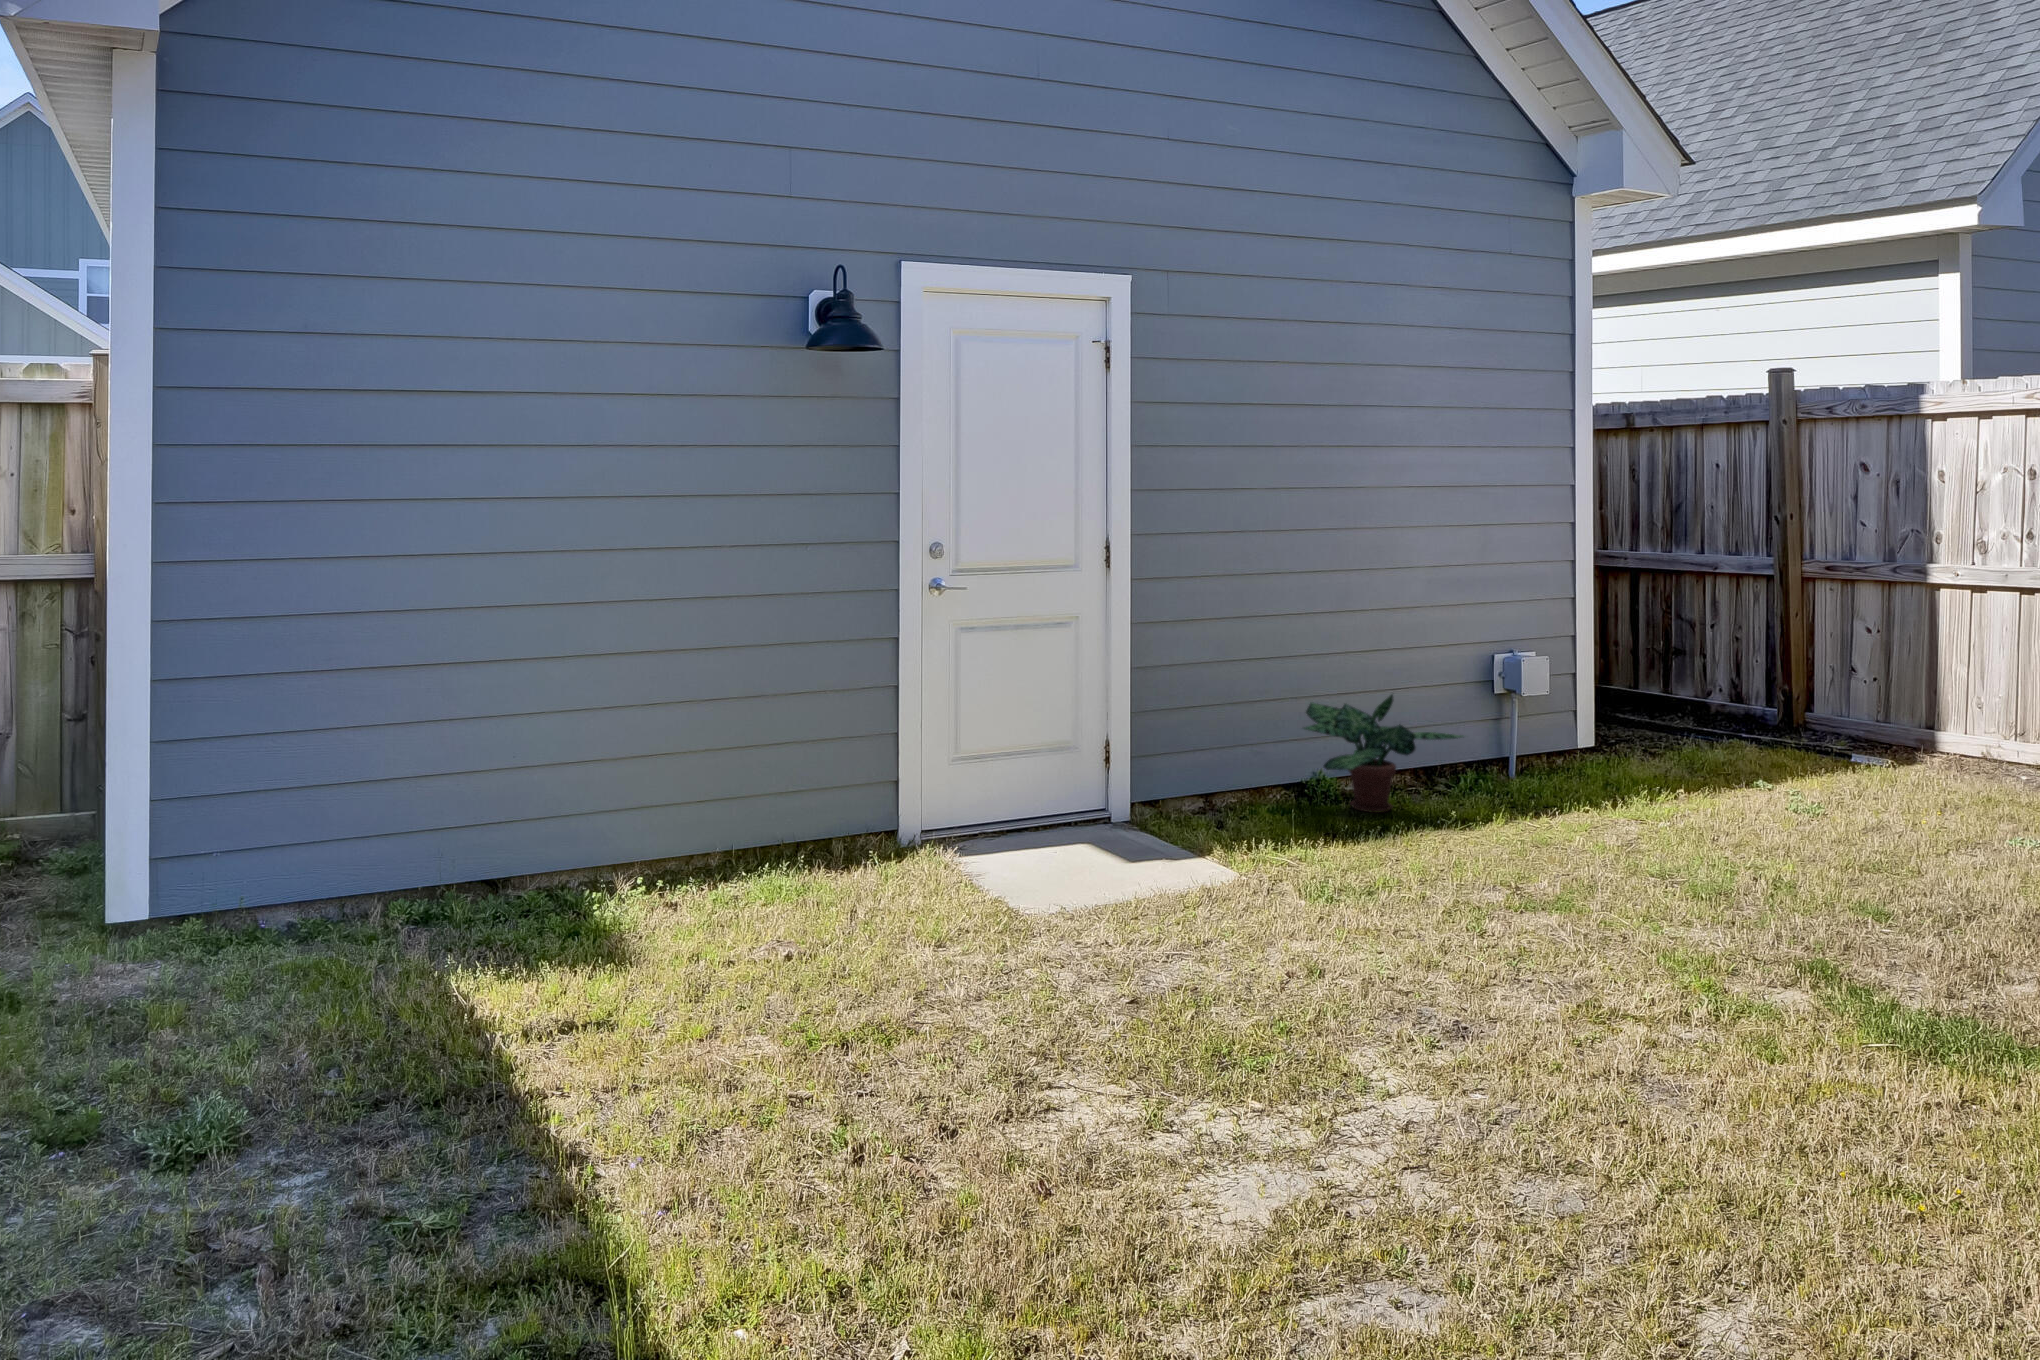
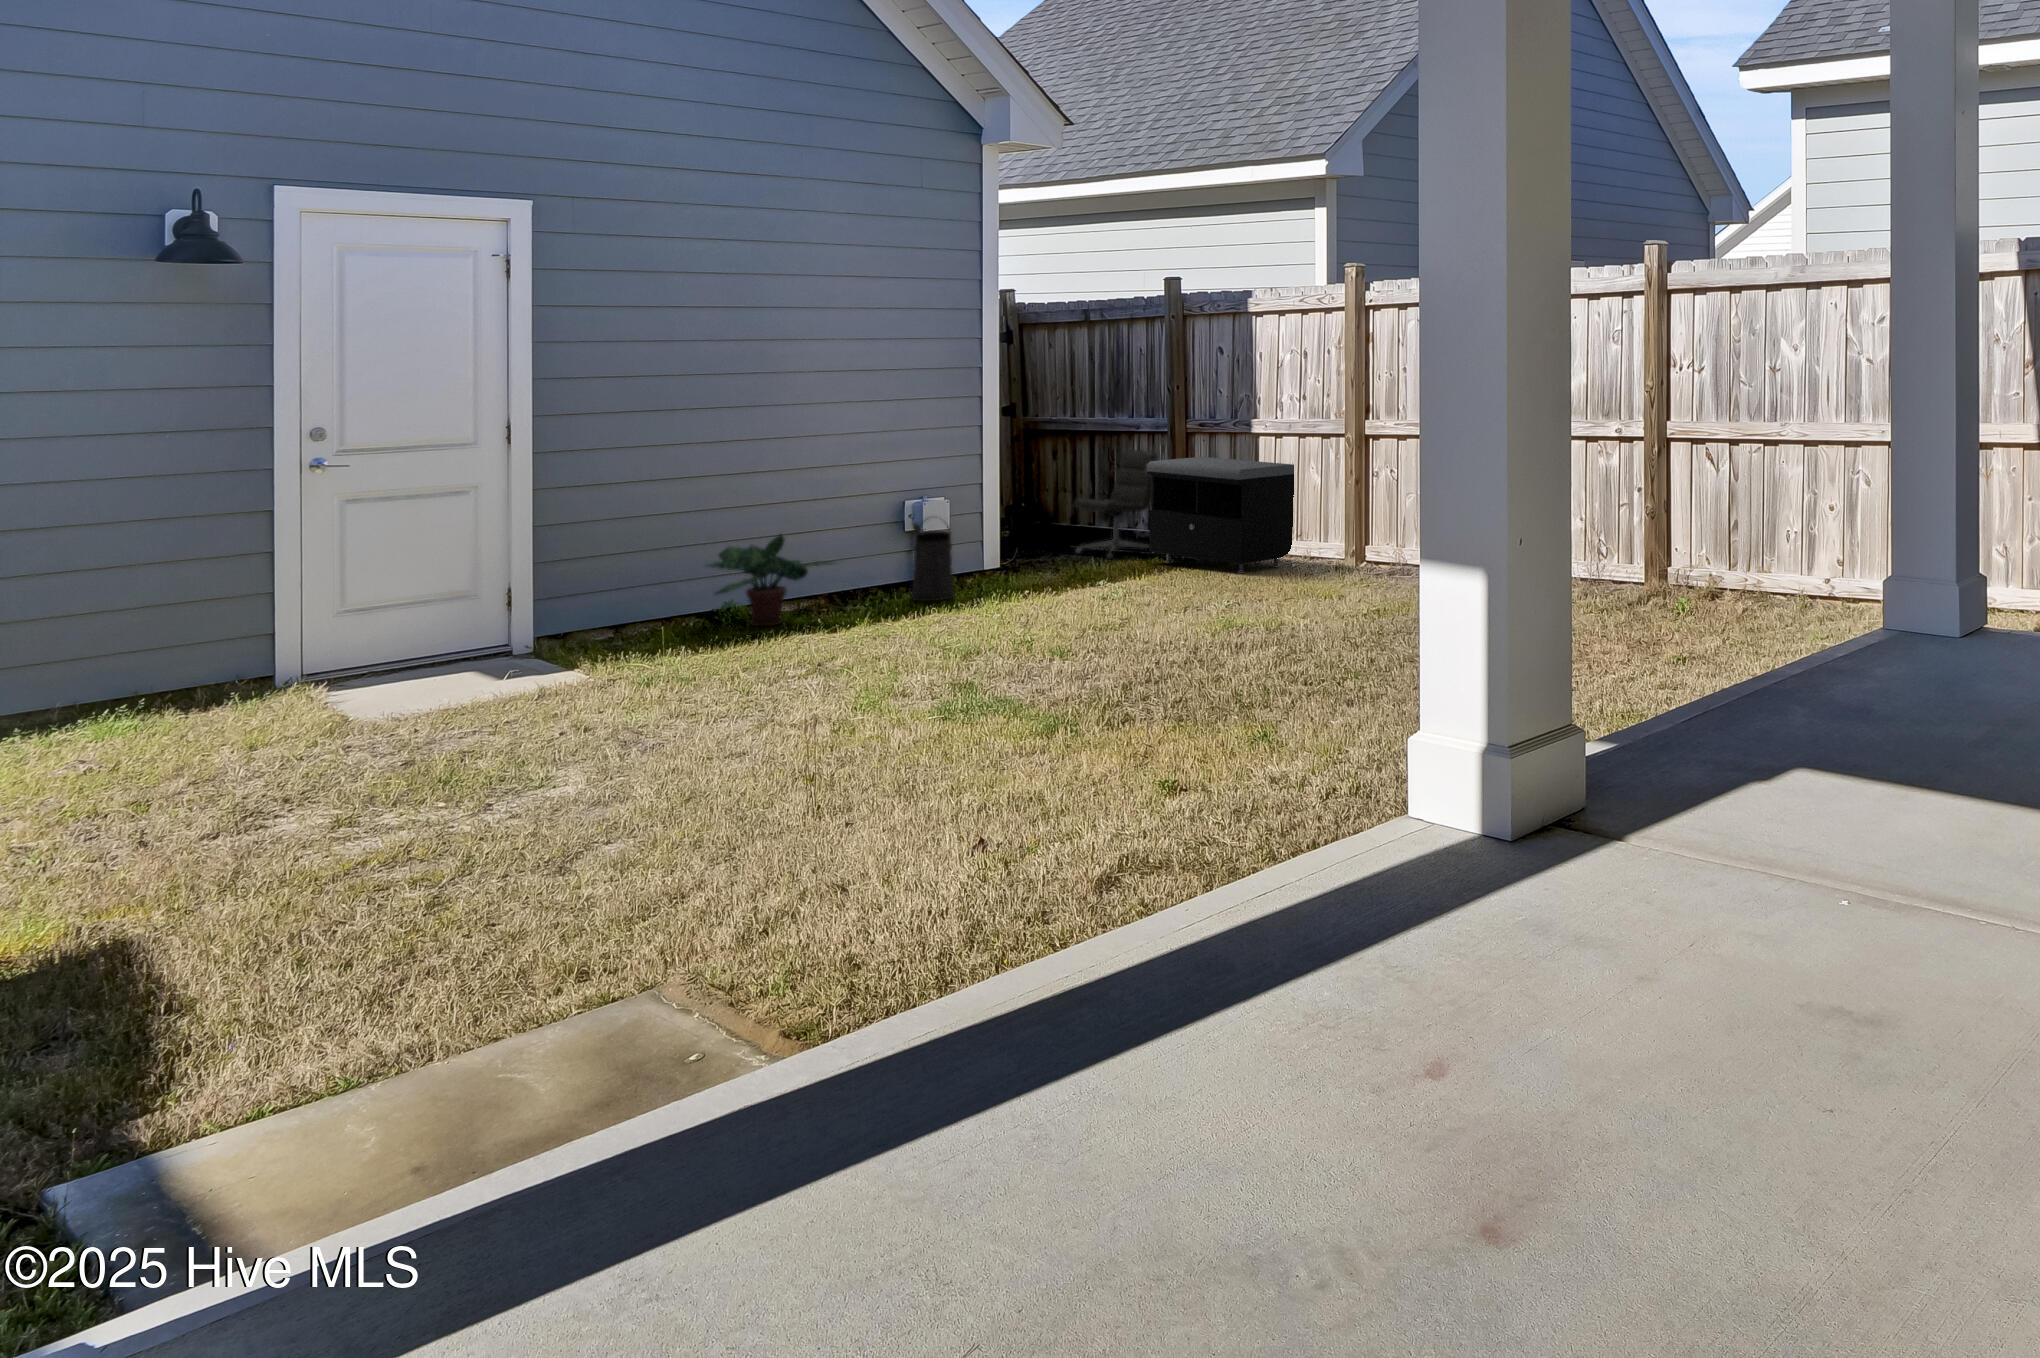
chair: none [1642,594,1761,742] -> present [1075,450,1157,559]
storage bench: none [1773,610,2025,785] -> present [1147,457,1294,573]
watering can: none [1496,677,1572,792] -> present [911,517,955,601]

